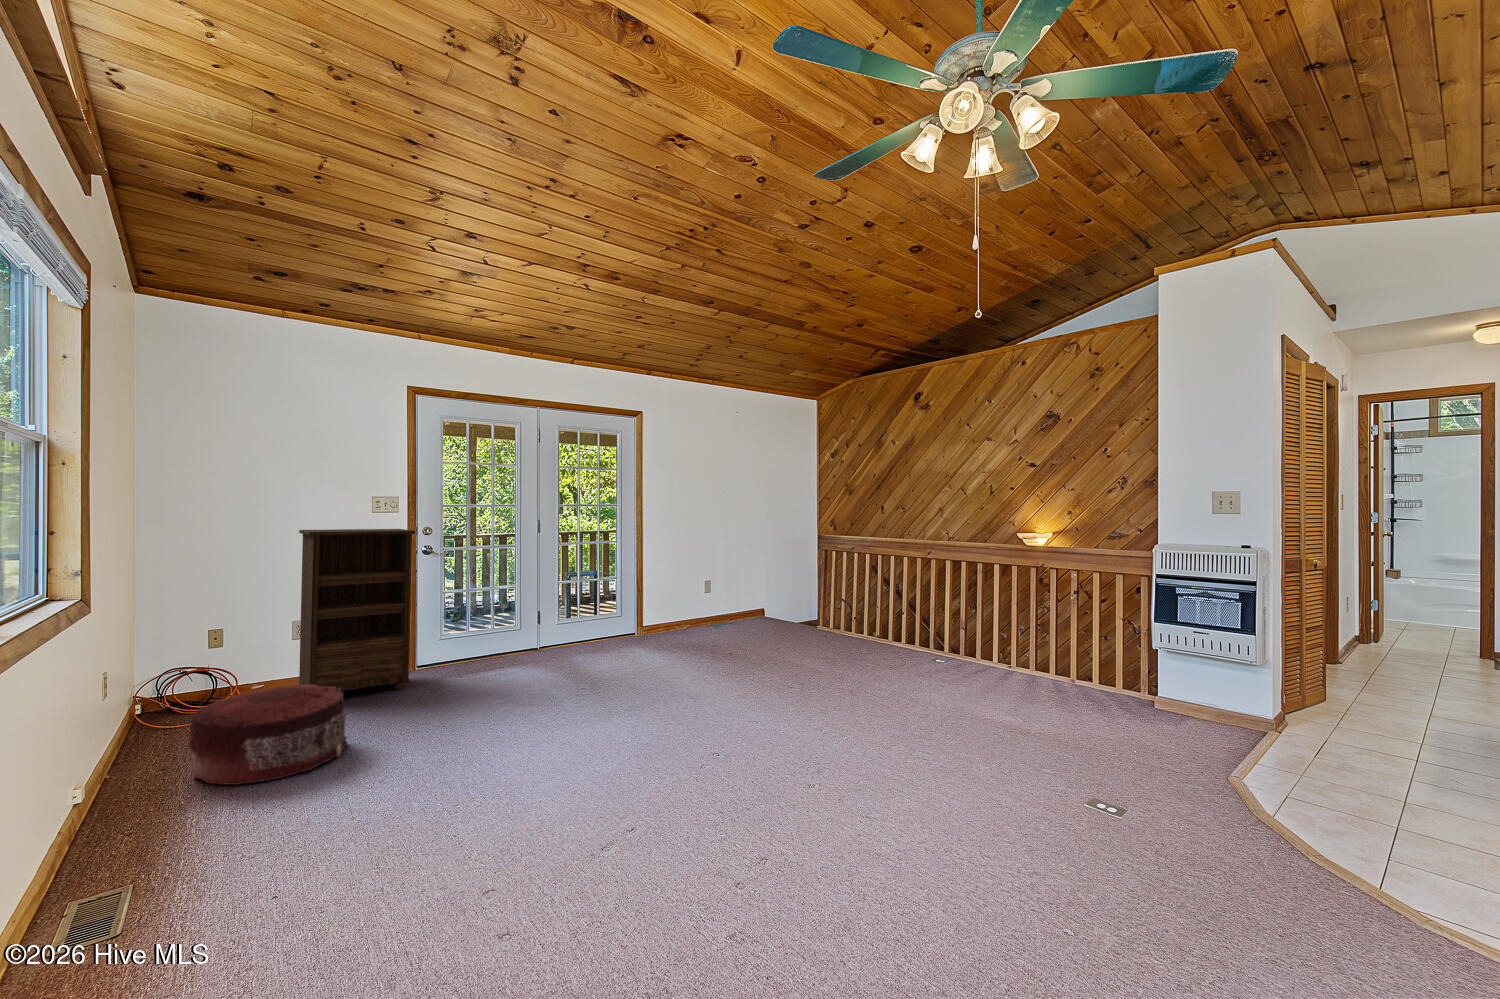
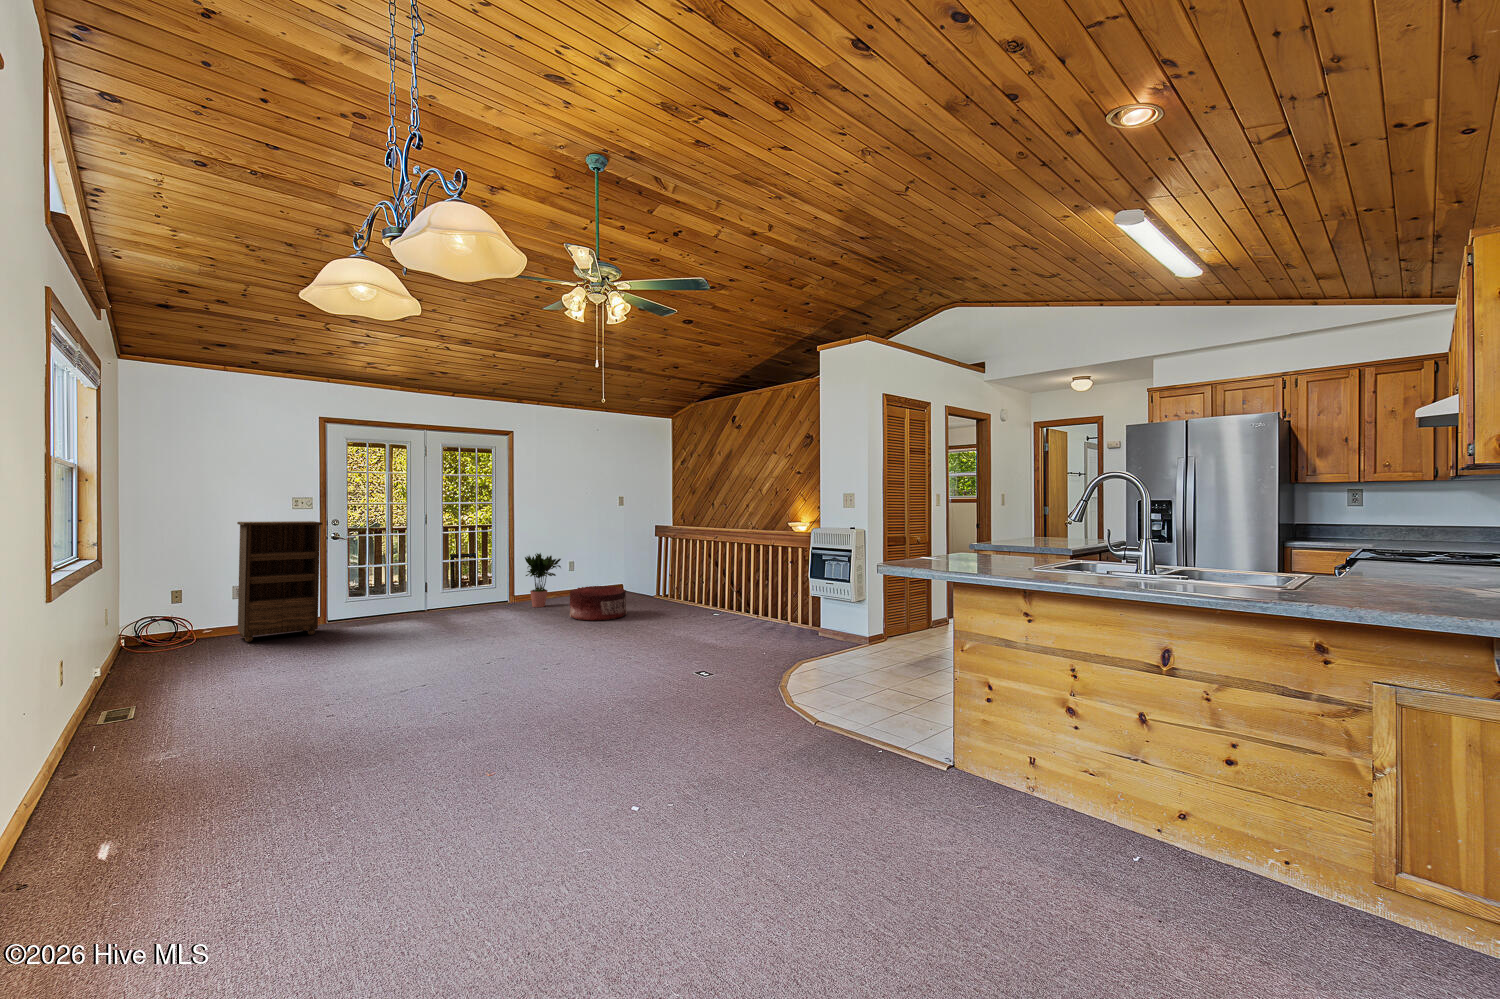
potted plant: none [656,568,707,640] -> present [525,553,561,607]
pouf: present [189,684,347,785] -> present [570,586,627,621]

